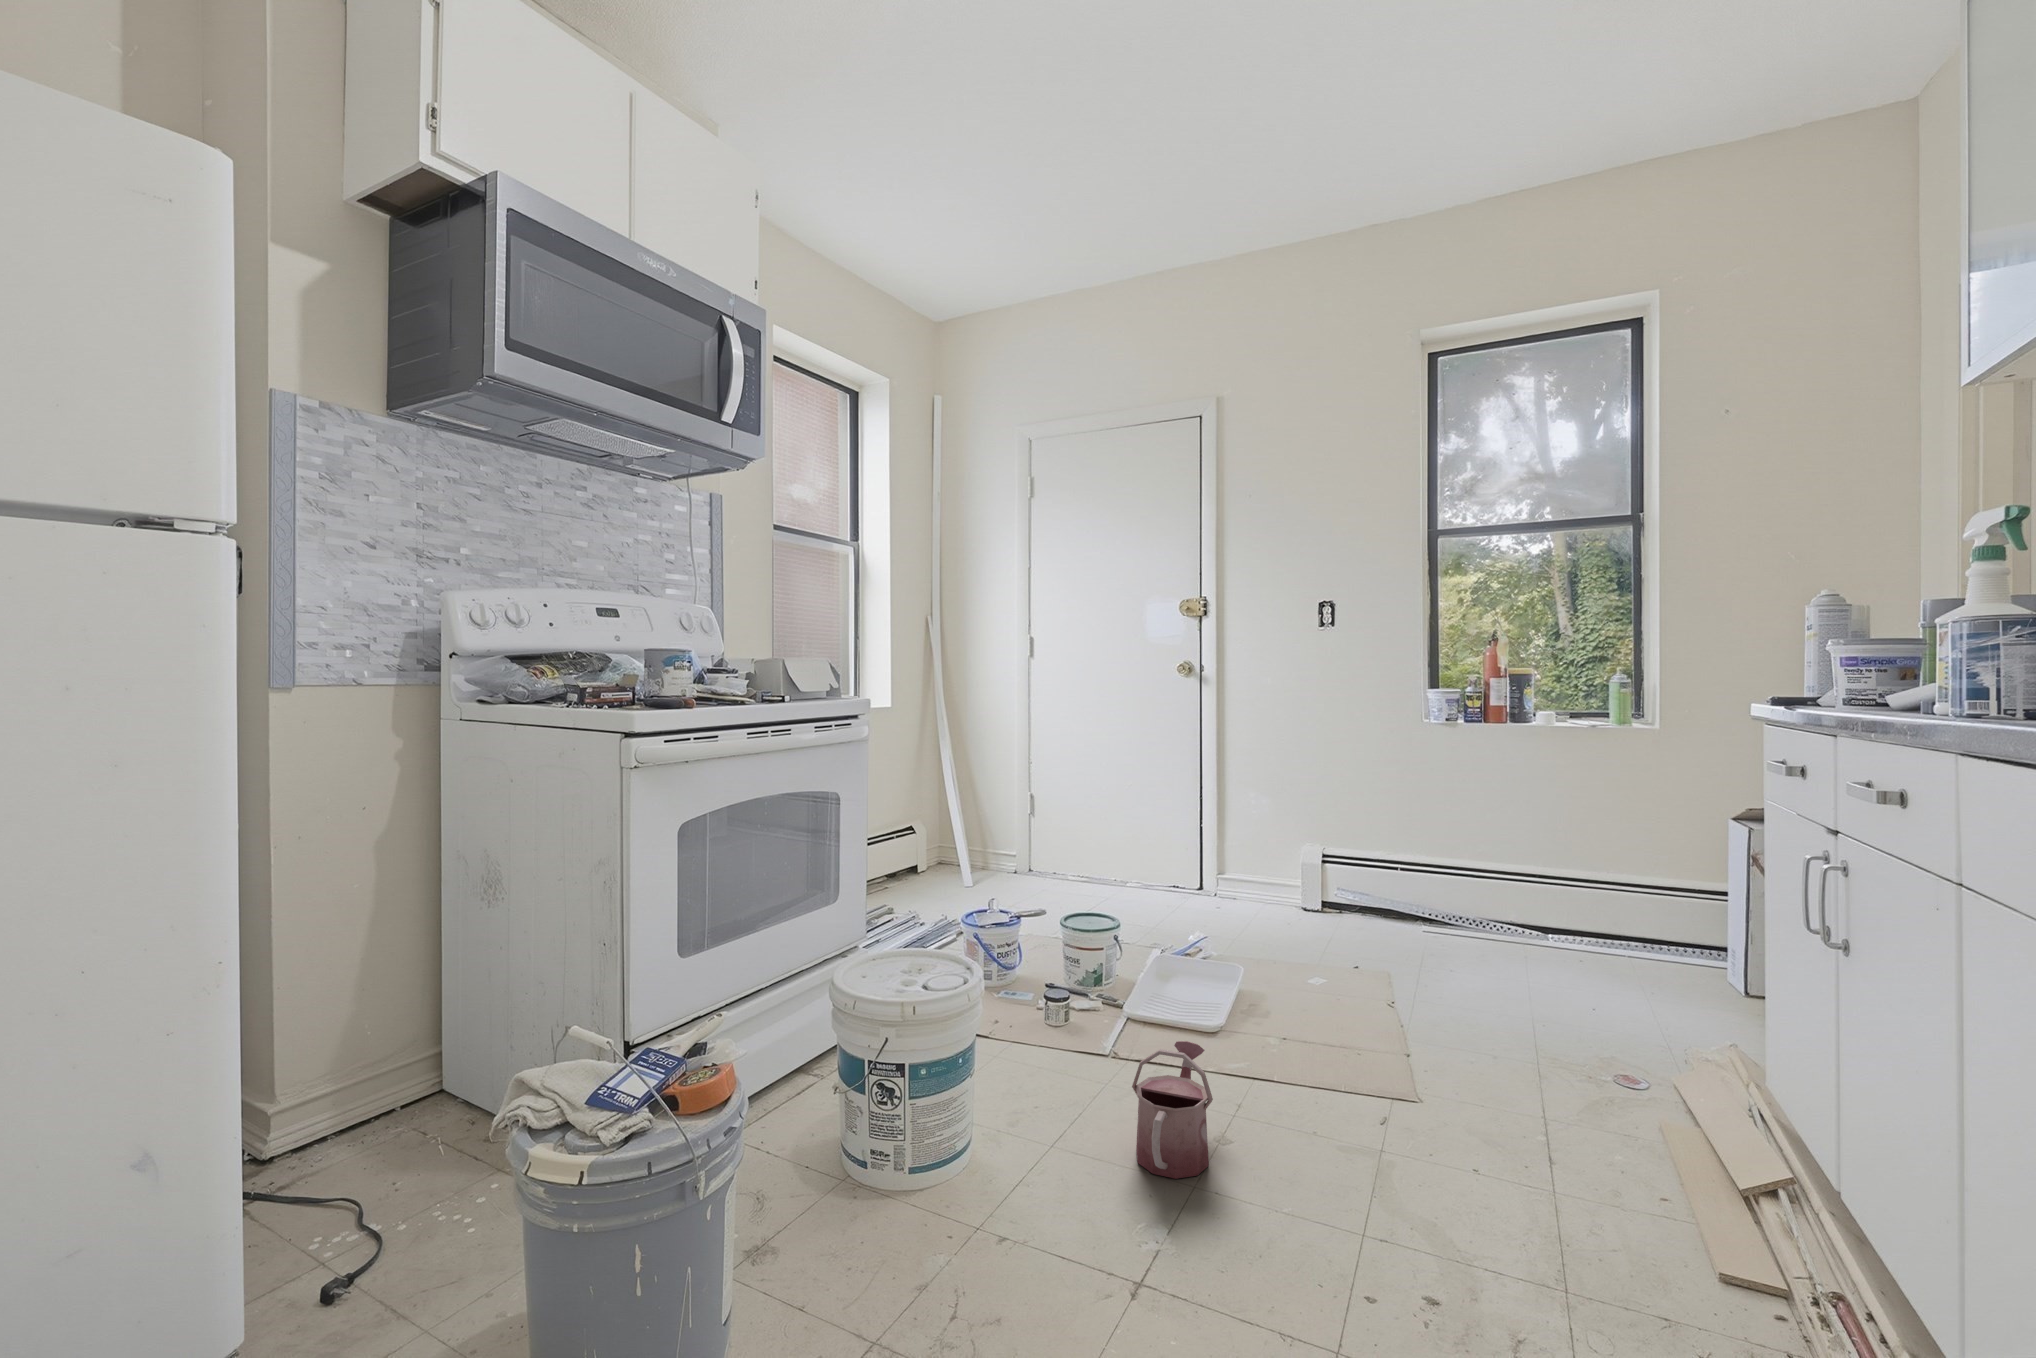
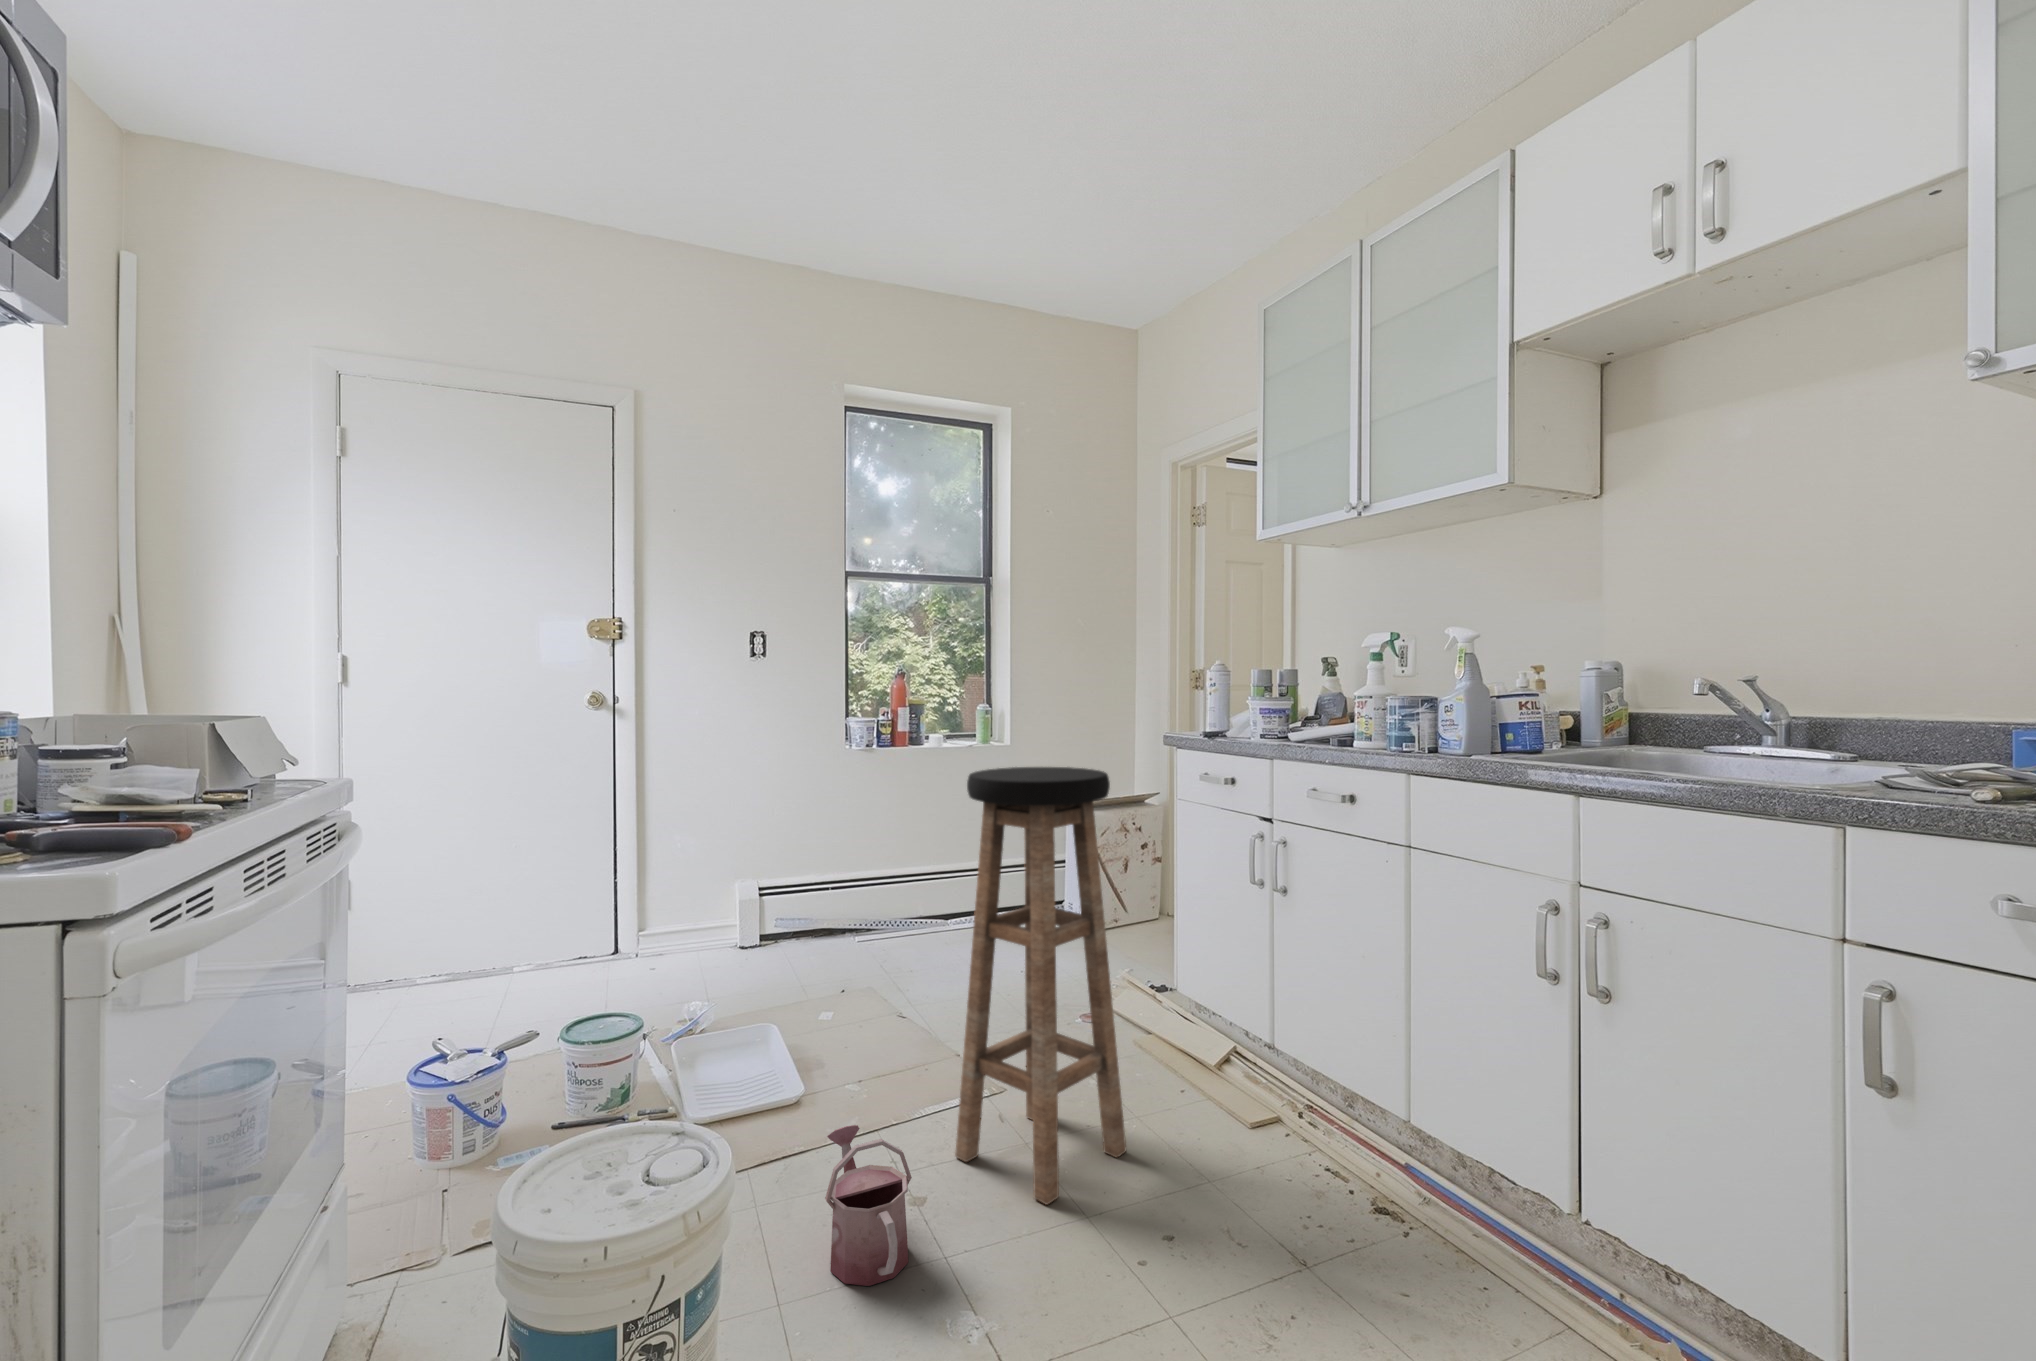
bar stool: none [1323,728,1519,1204] -> present [955,767,1126,1204]

